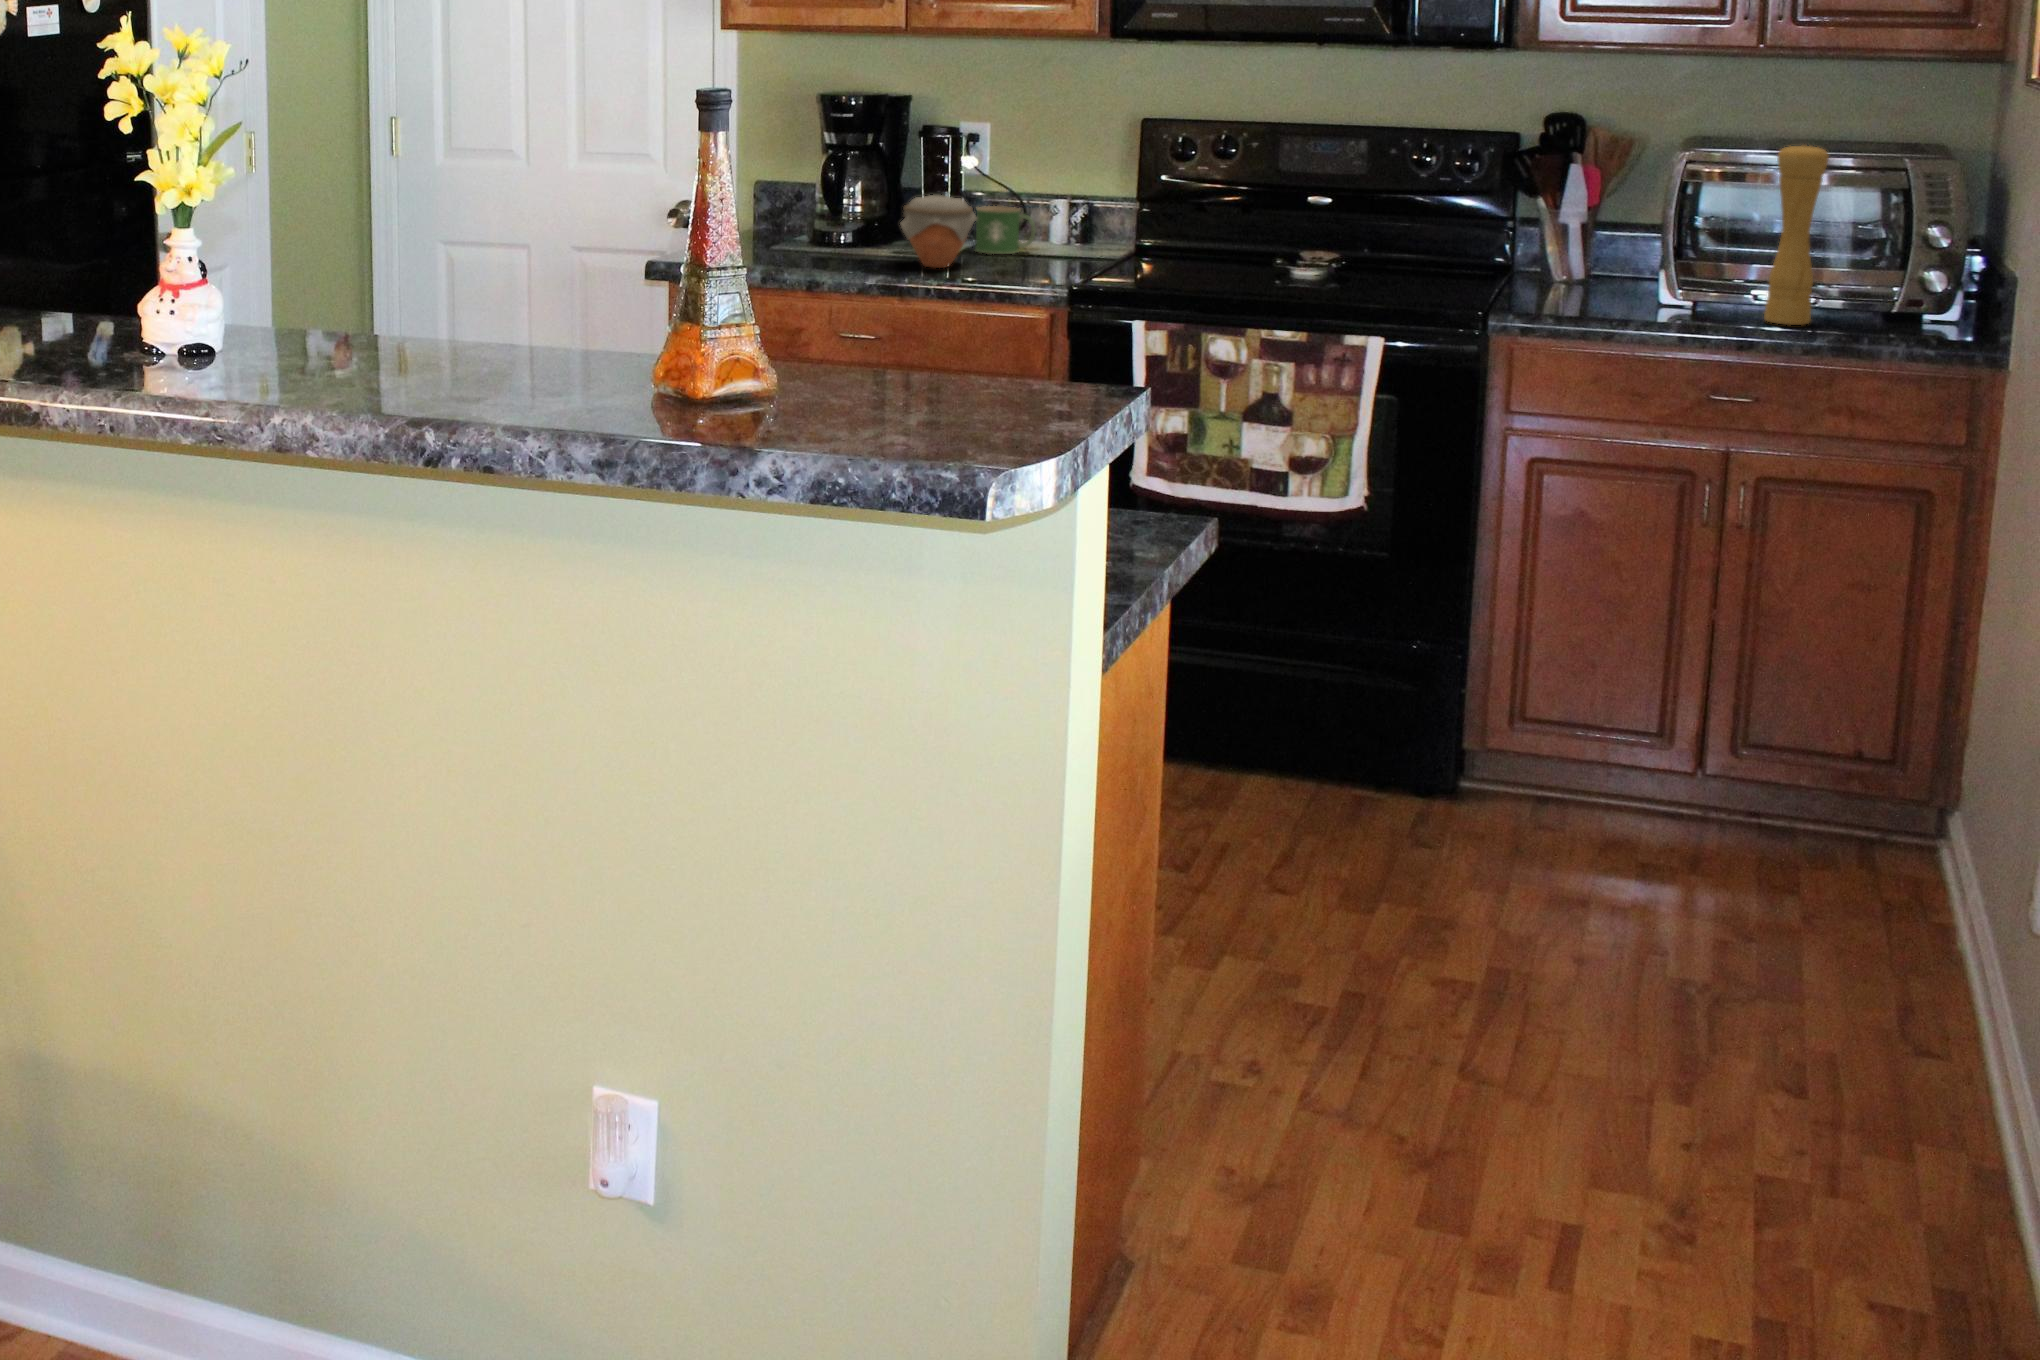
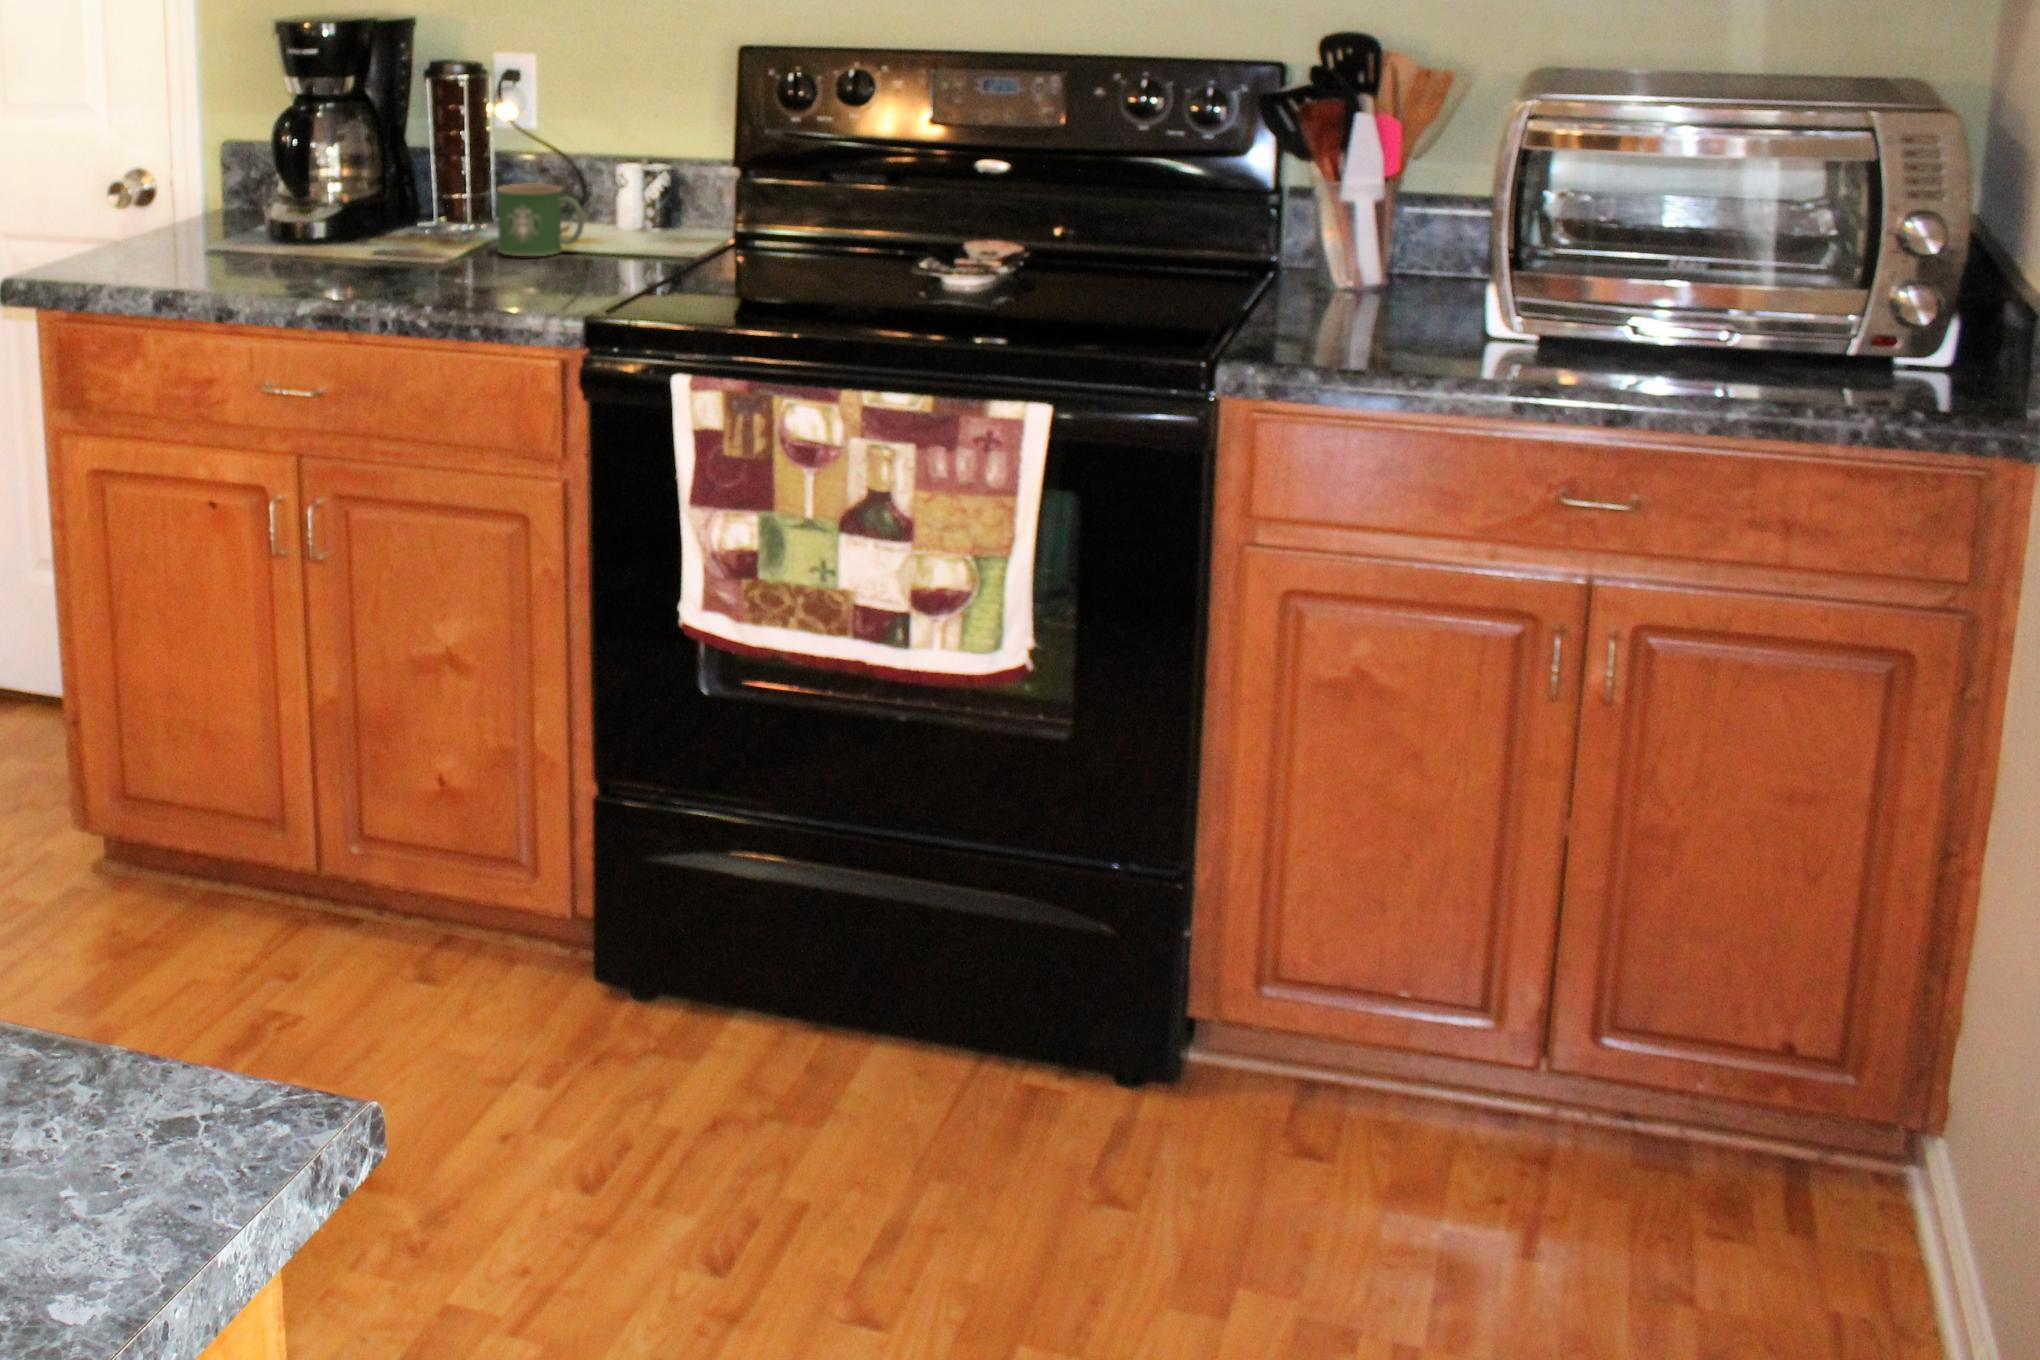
pepper mill: present [1764,143,1829,325] -> none [1644,87,1747,380]
jar: present [901,195,977,268] -> none [360,172,481,283]

